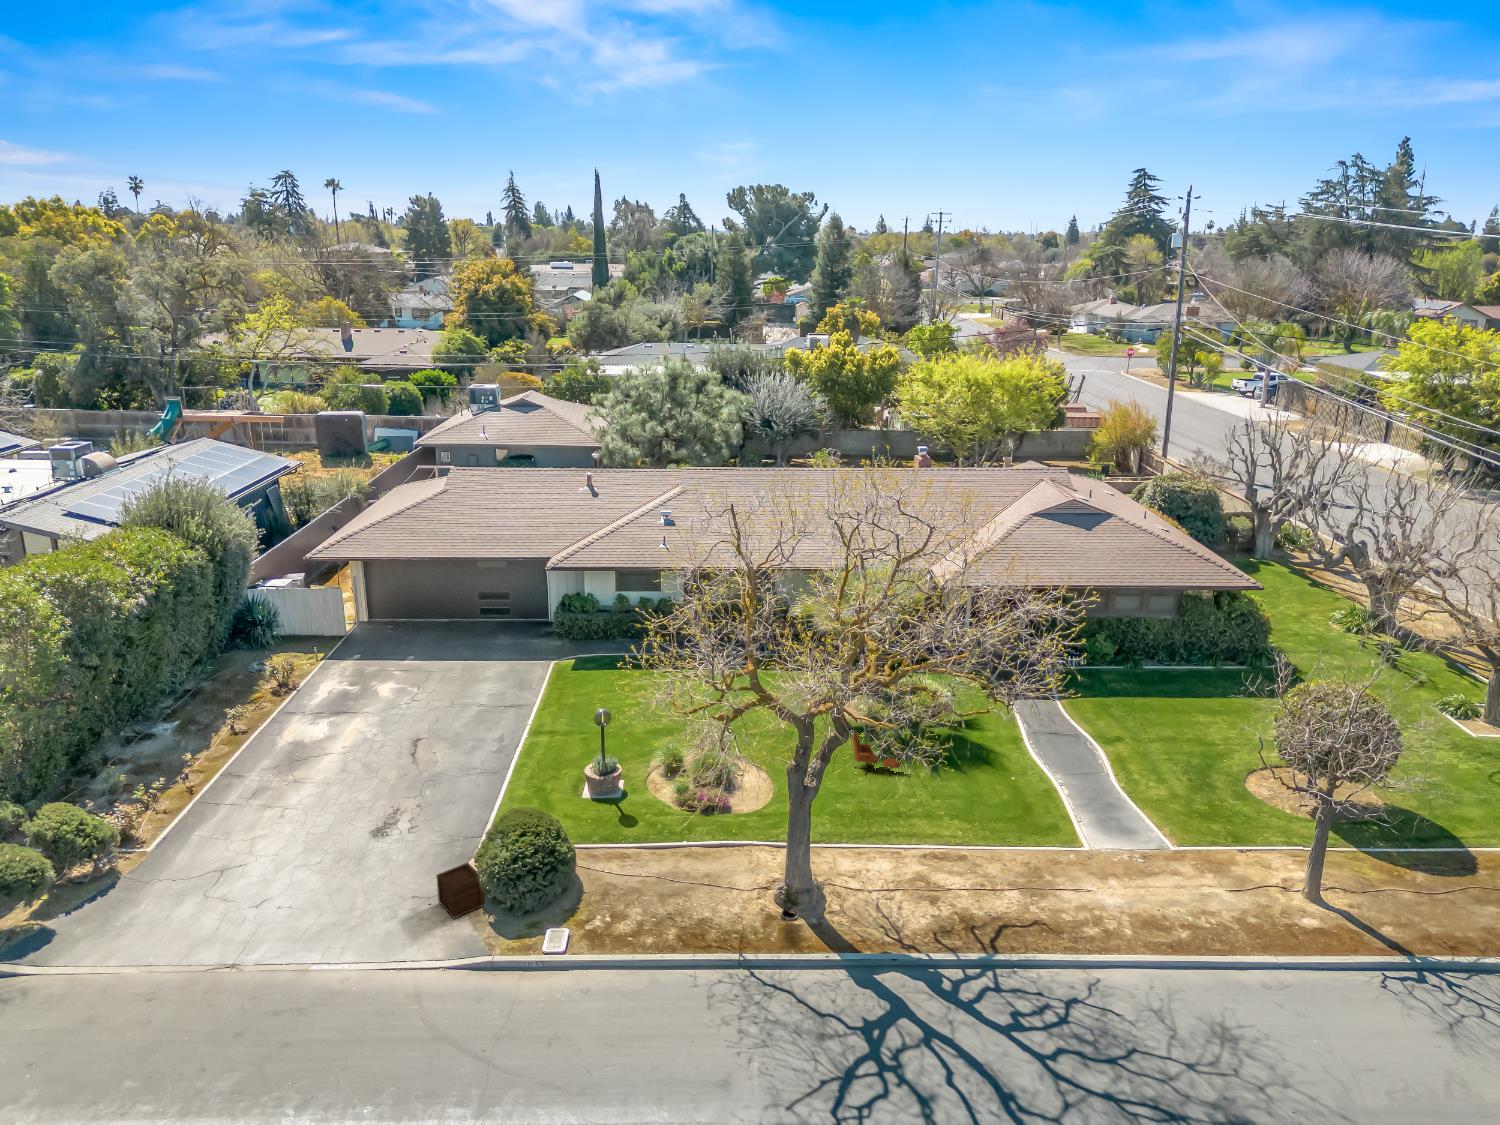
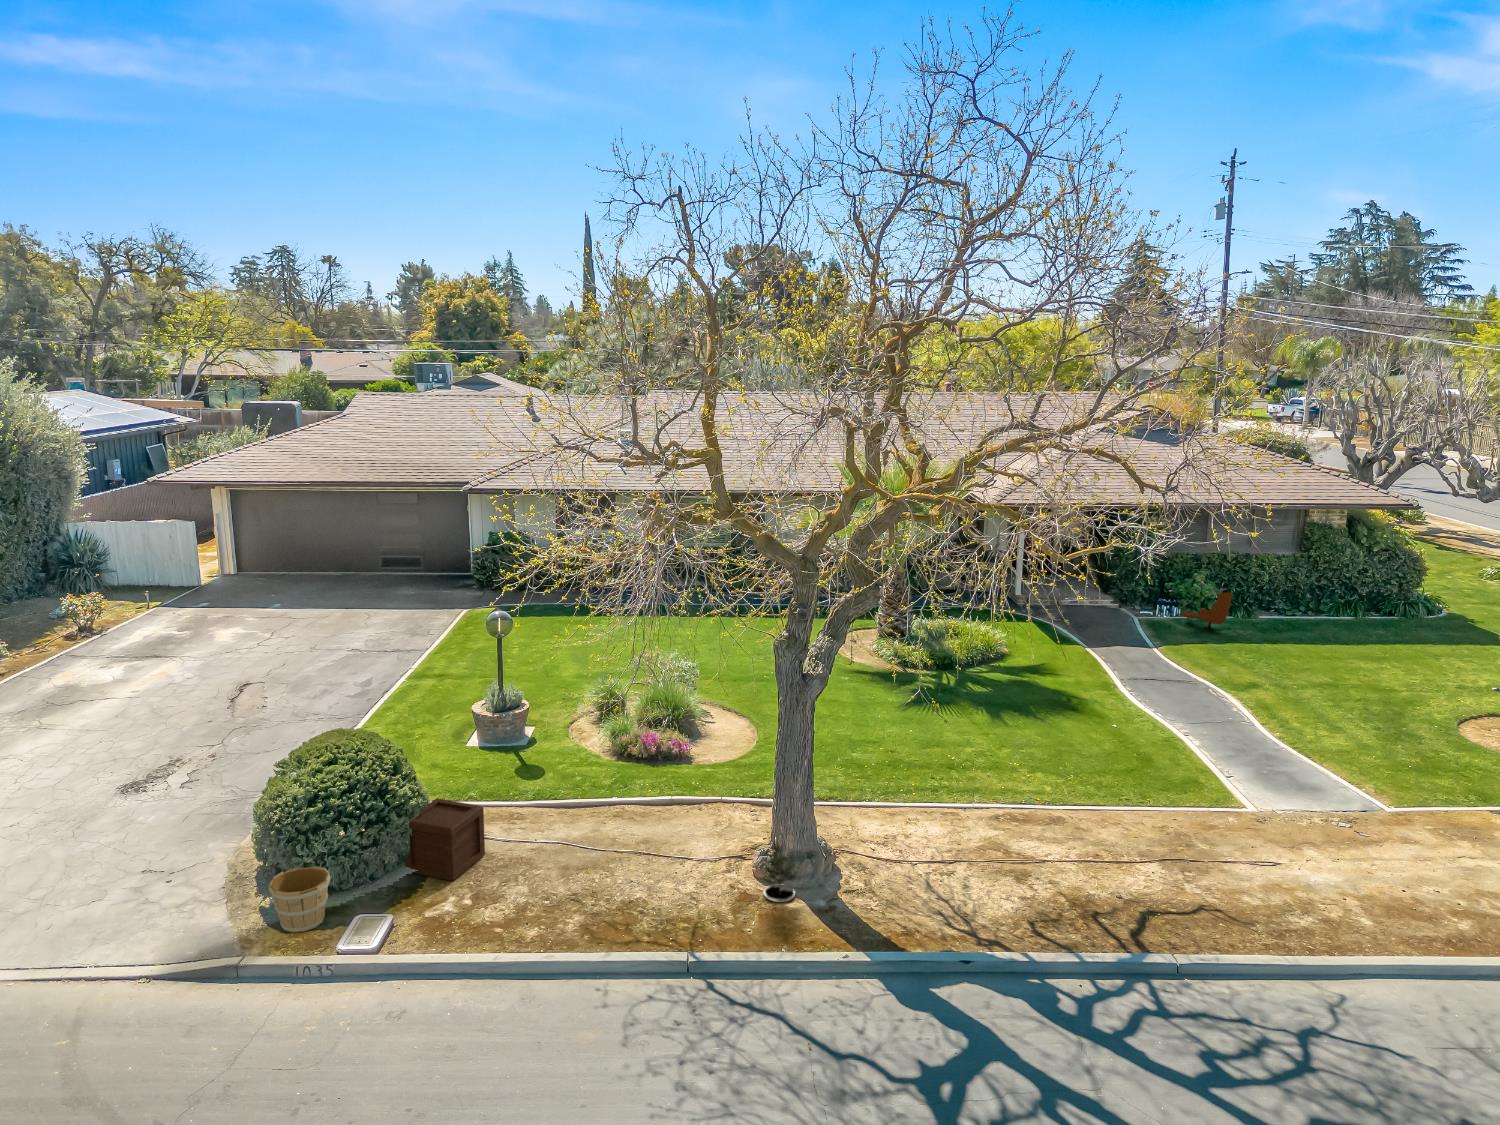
lounge chair: present [852,732,900,773] -> present [1179,592,1233,635]
wooden crate: present [437,863,485,918] -> present [404,799,485,881]
wooden bucket: none [501,902,533,941] -> present [269,867,331,933]

